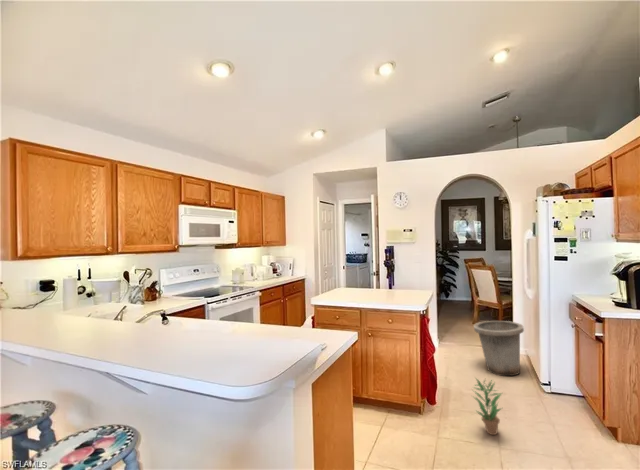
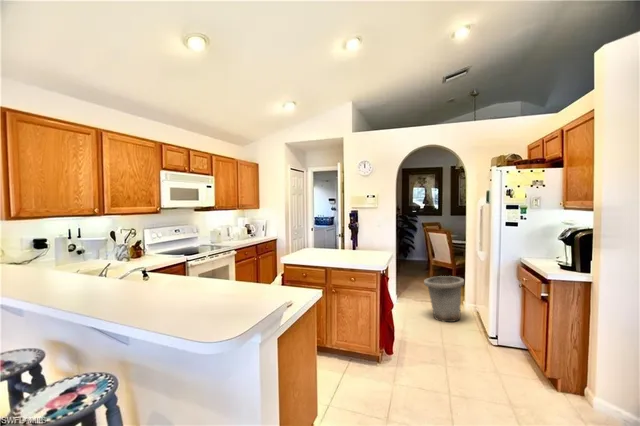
potted plant: present [475,379,501,435] -> none [415,318,440,364]

